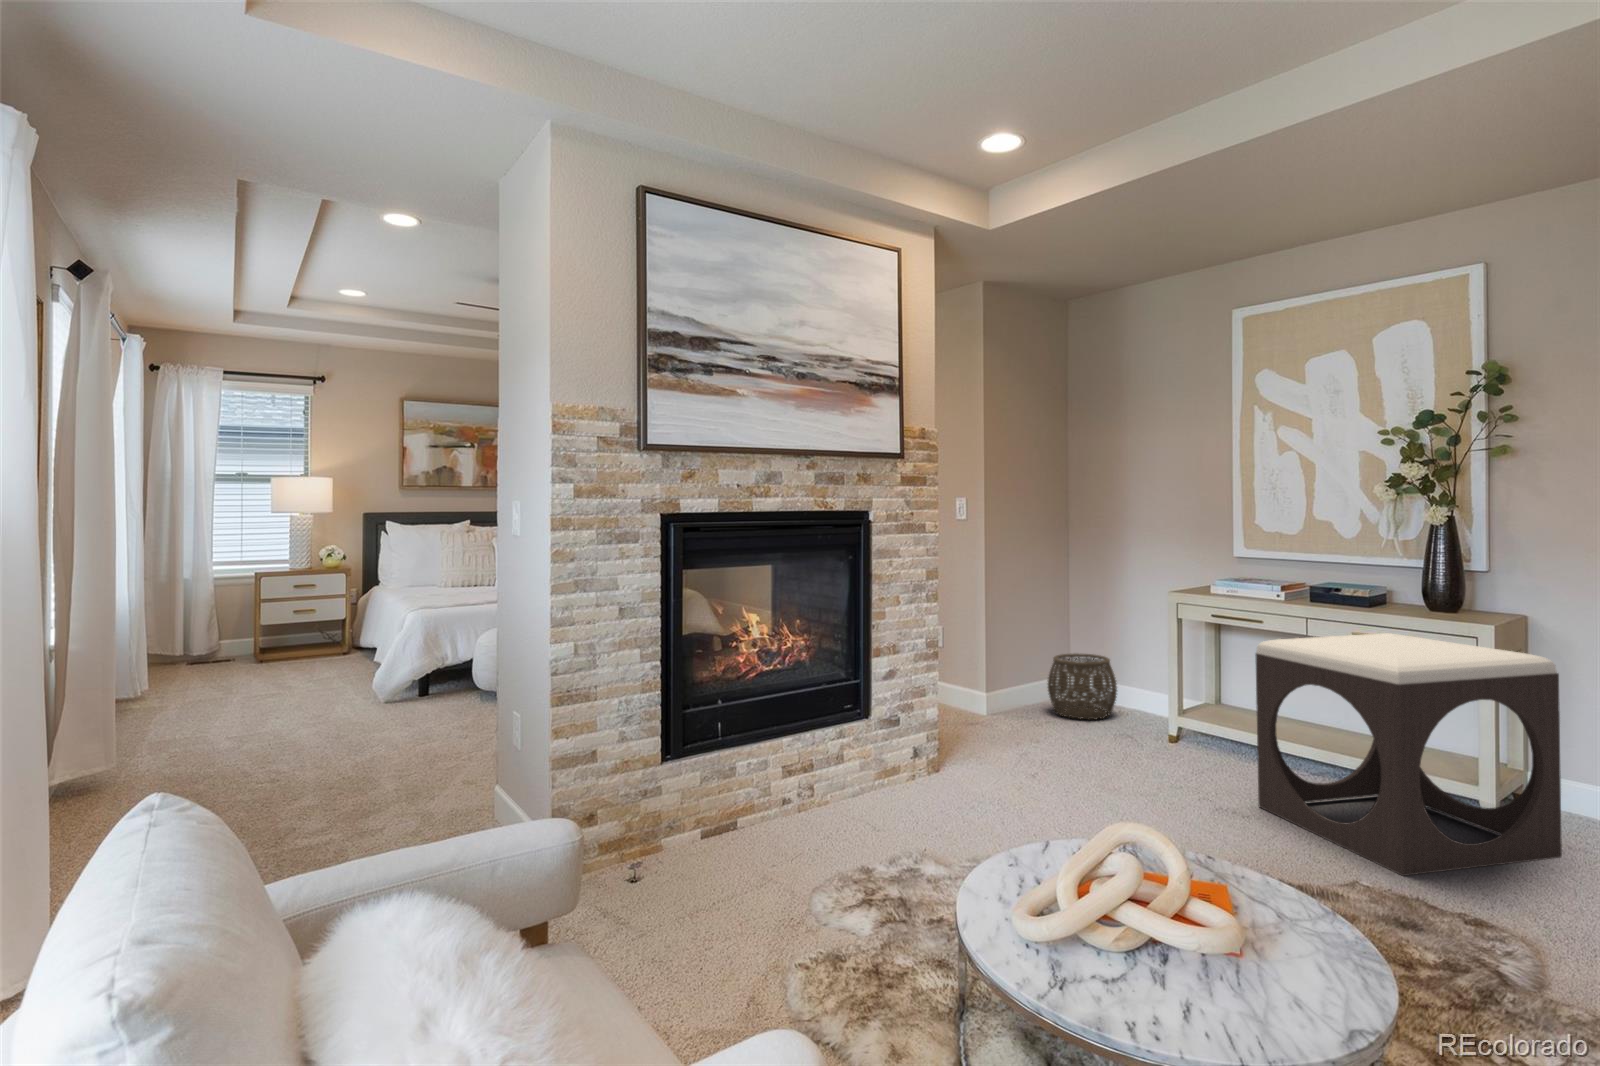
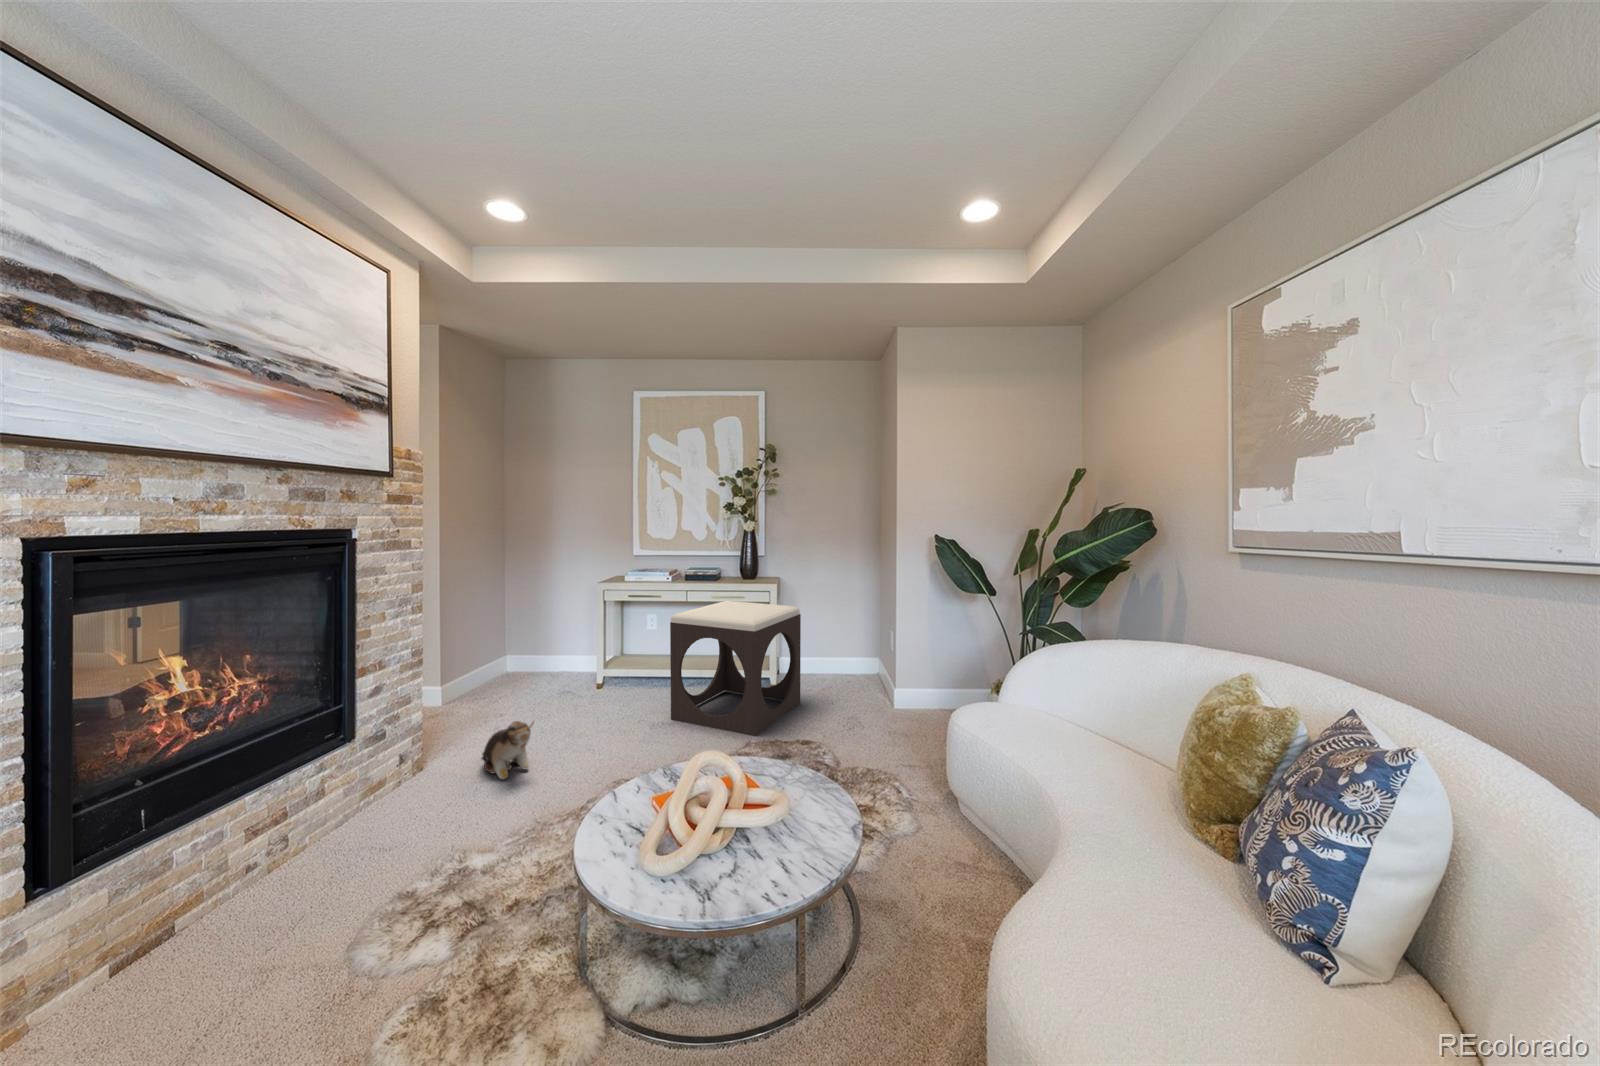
woven basket: present [1048,653,1117,720] -> none [490,635,549,689]
plush toy: none [989,740,1034,806] -> present [482,721,534,779]

